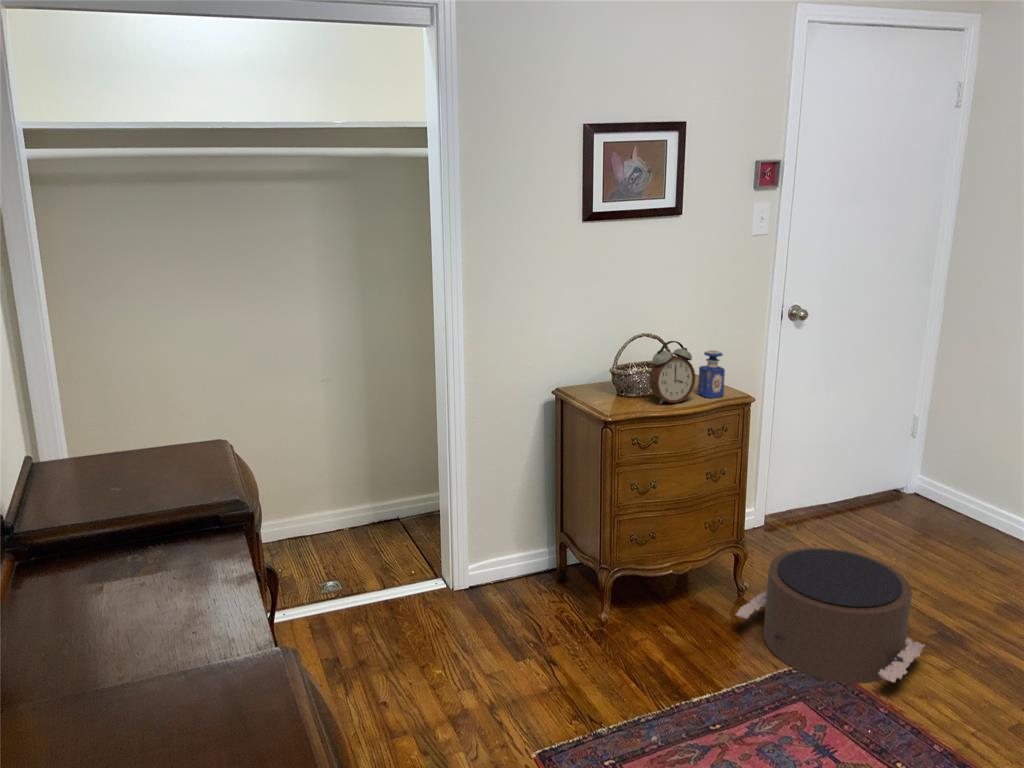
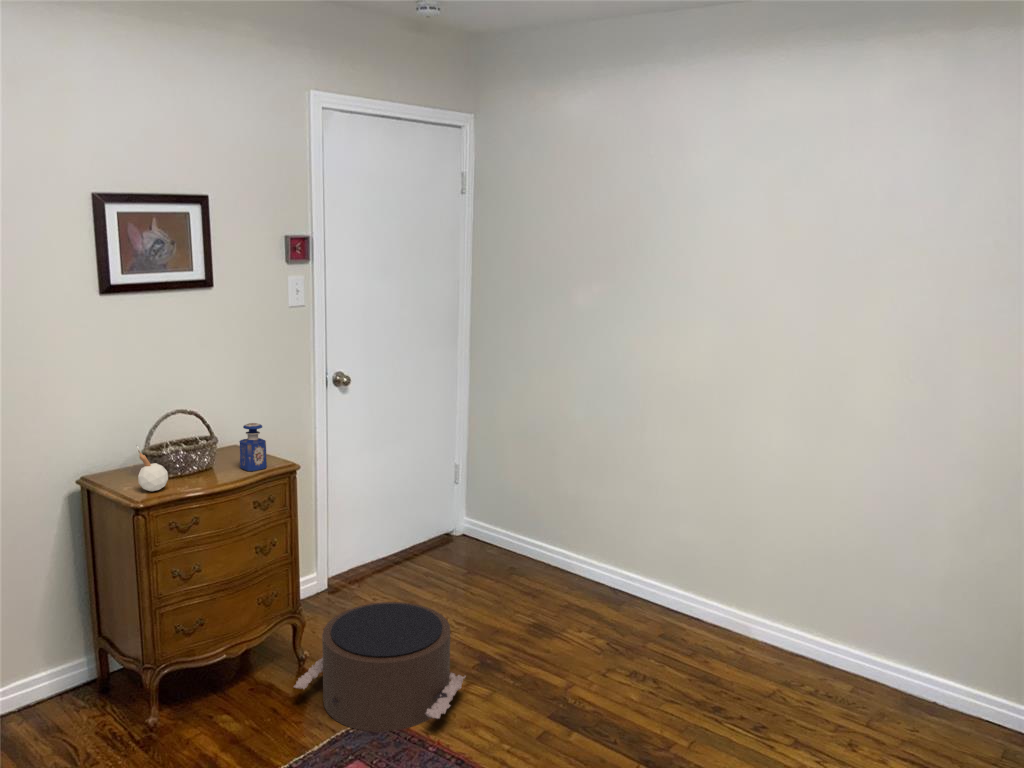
alarm clock: present [649,341,695,404] -> none [185,417,235,483]
candle: none [608,362,634,407] -> present [137,446,168,491]

